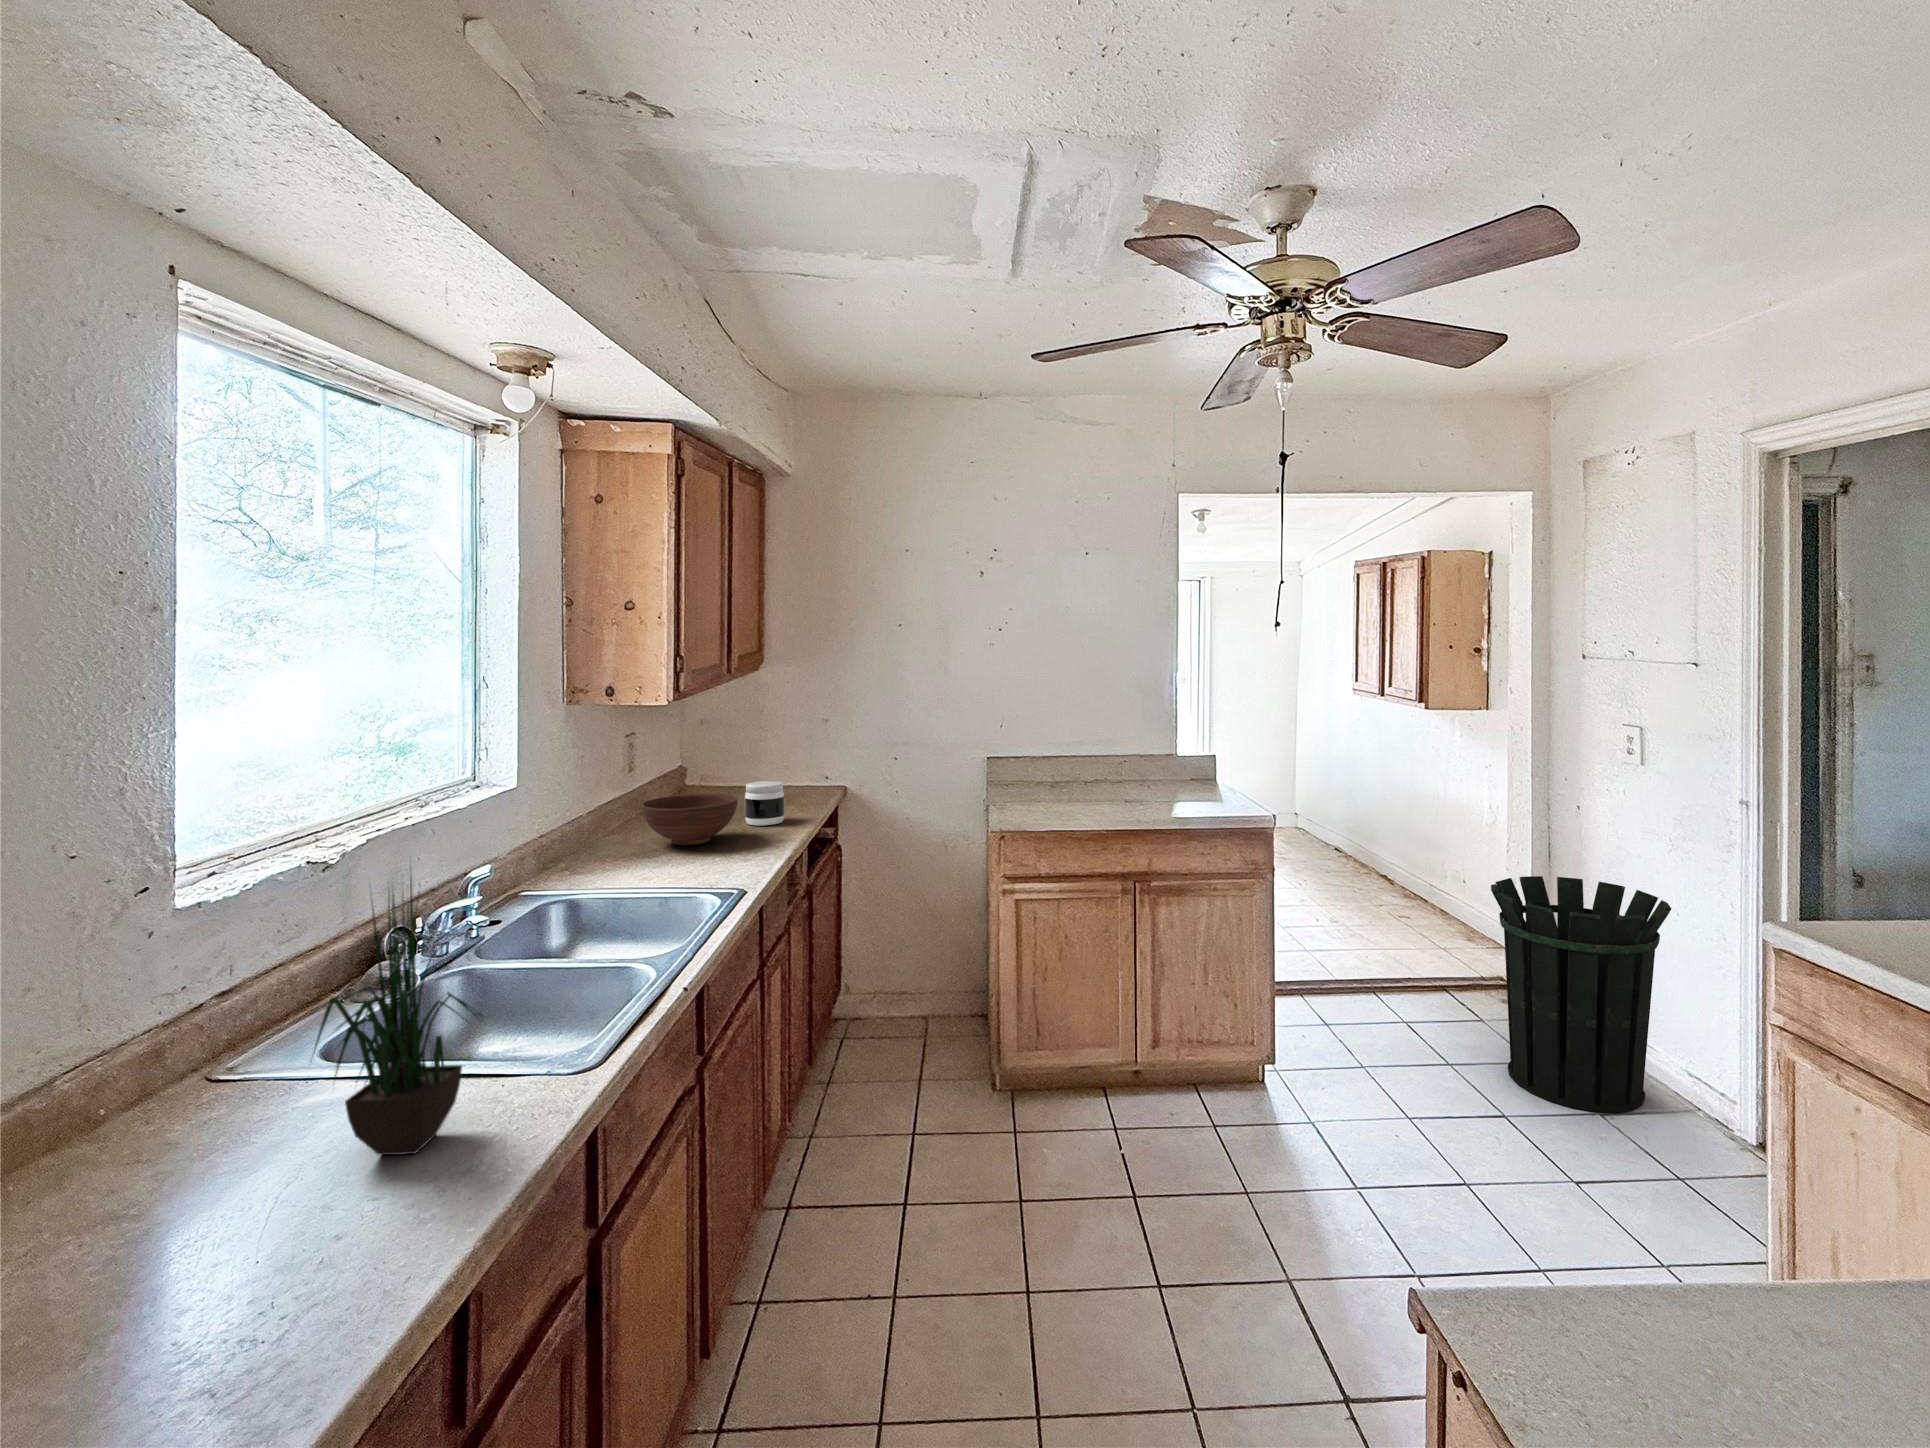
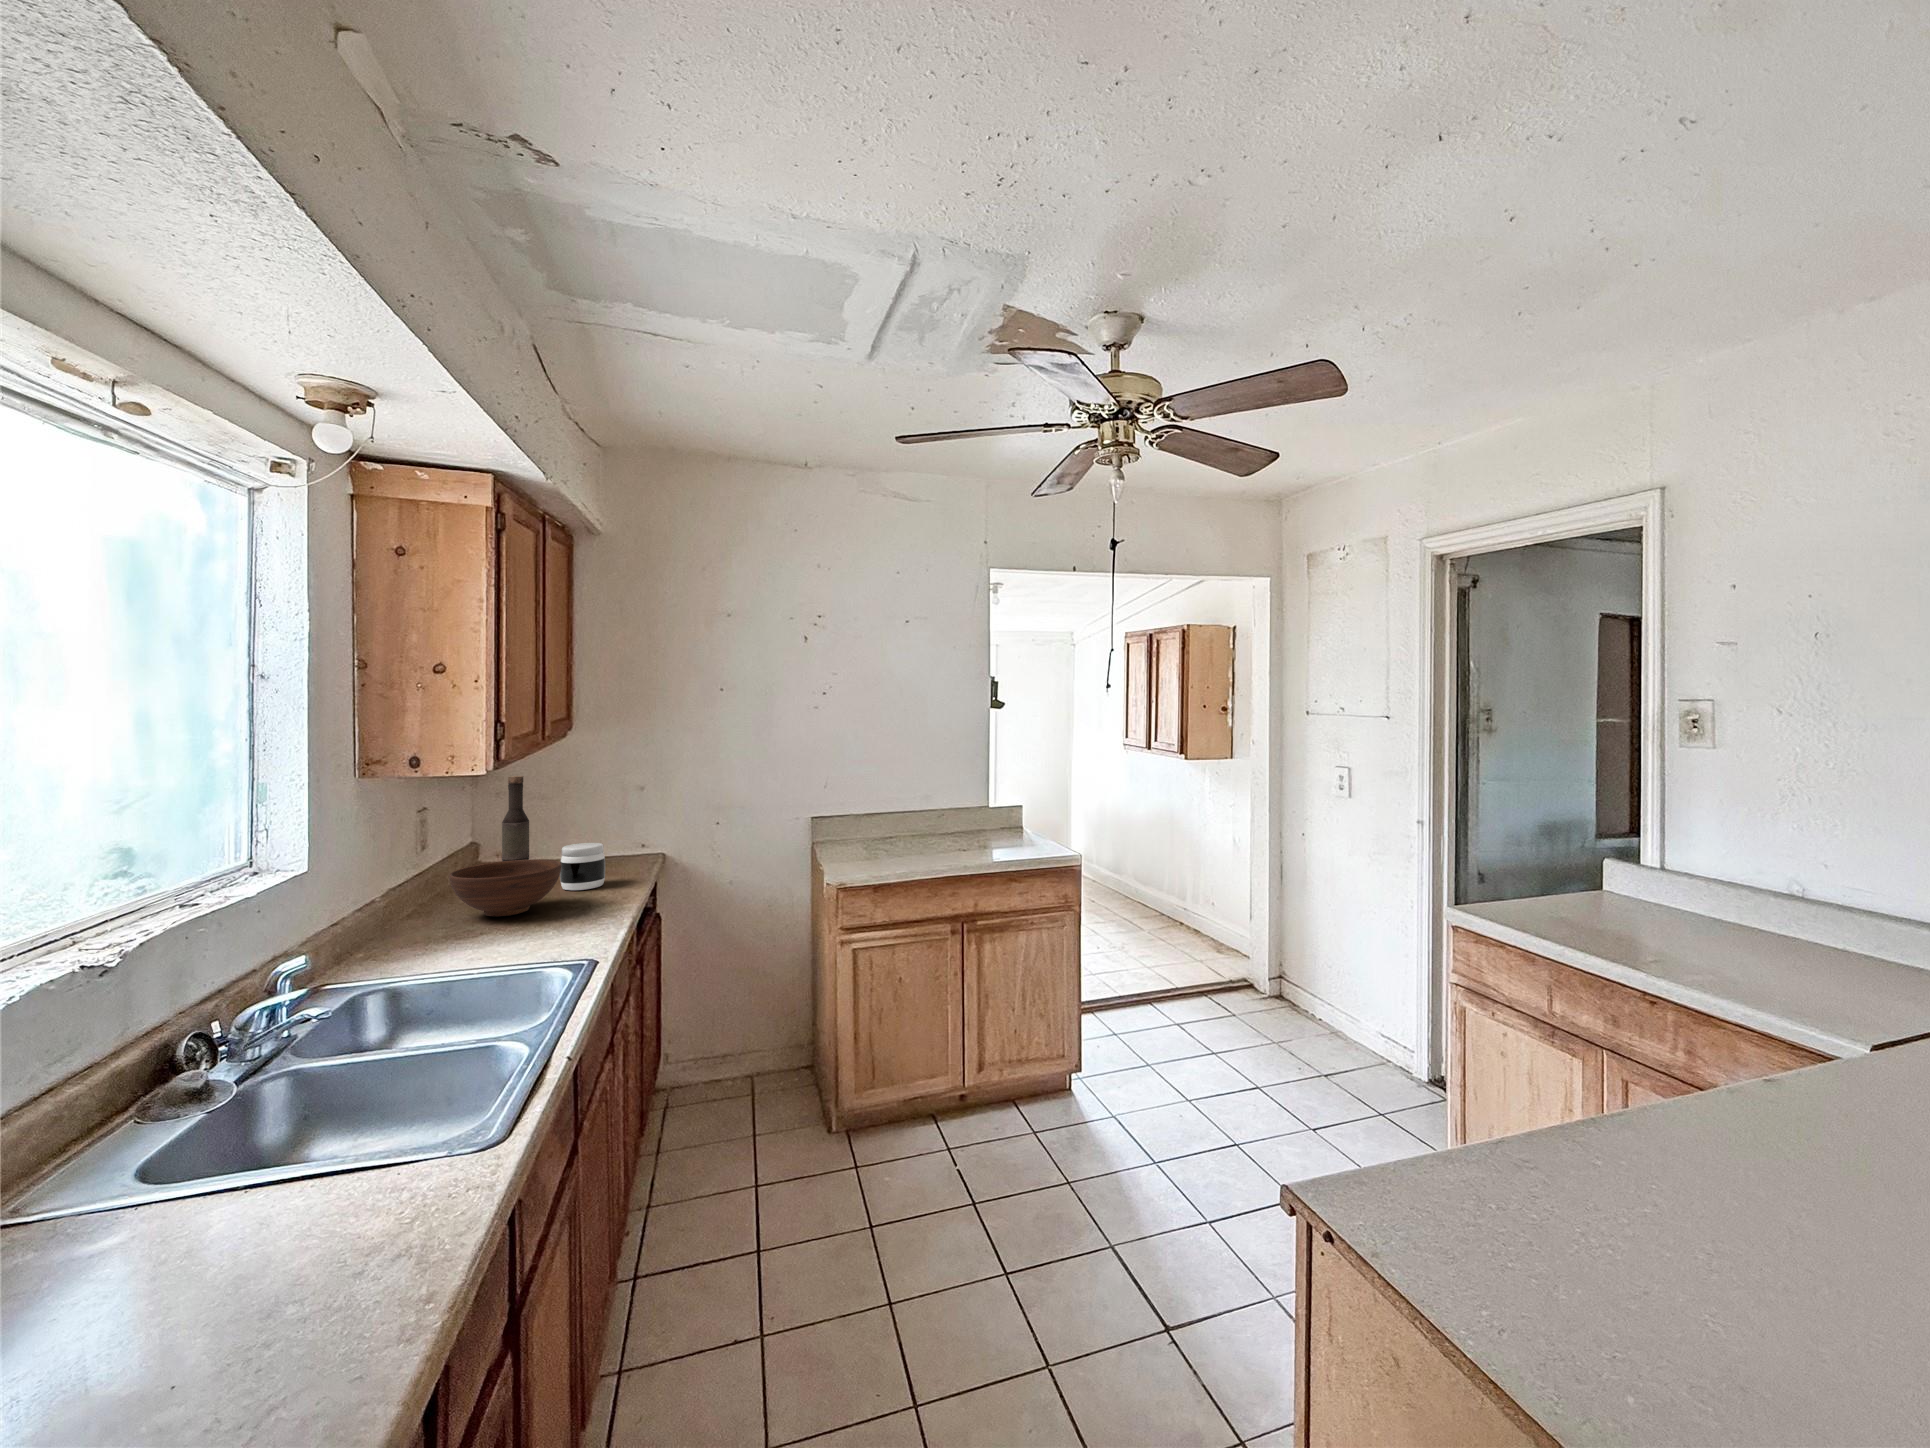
bottle: none [705,715,728,804] -> present [502,776,529,861]
waste bin: present [1491,876,1672,1113] -> none [1247,887,1380,1078]
potted plant: present [313,880,475,1155] -> none [182,924,423,1286]

